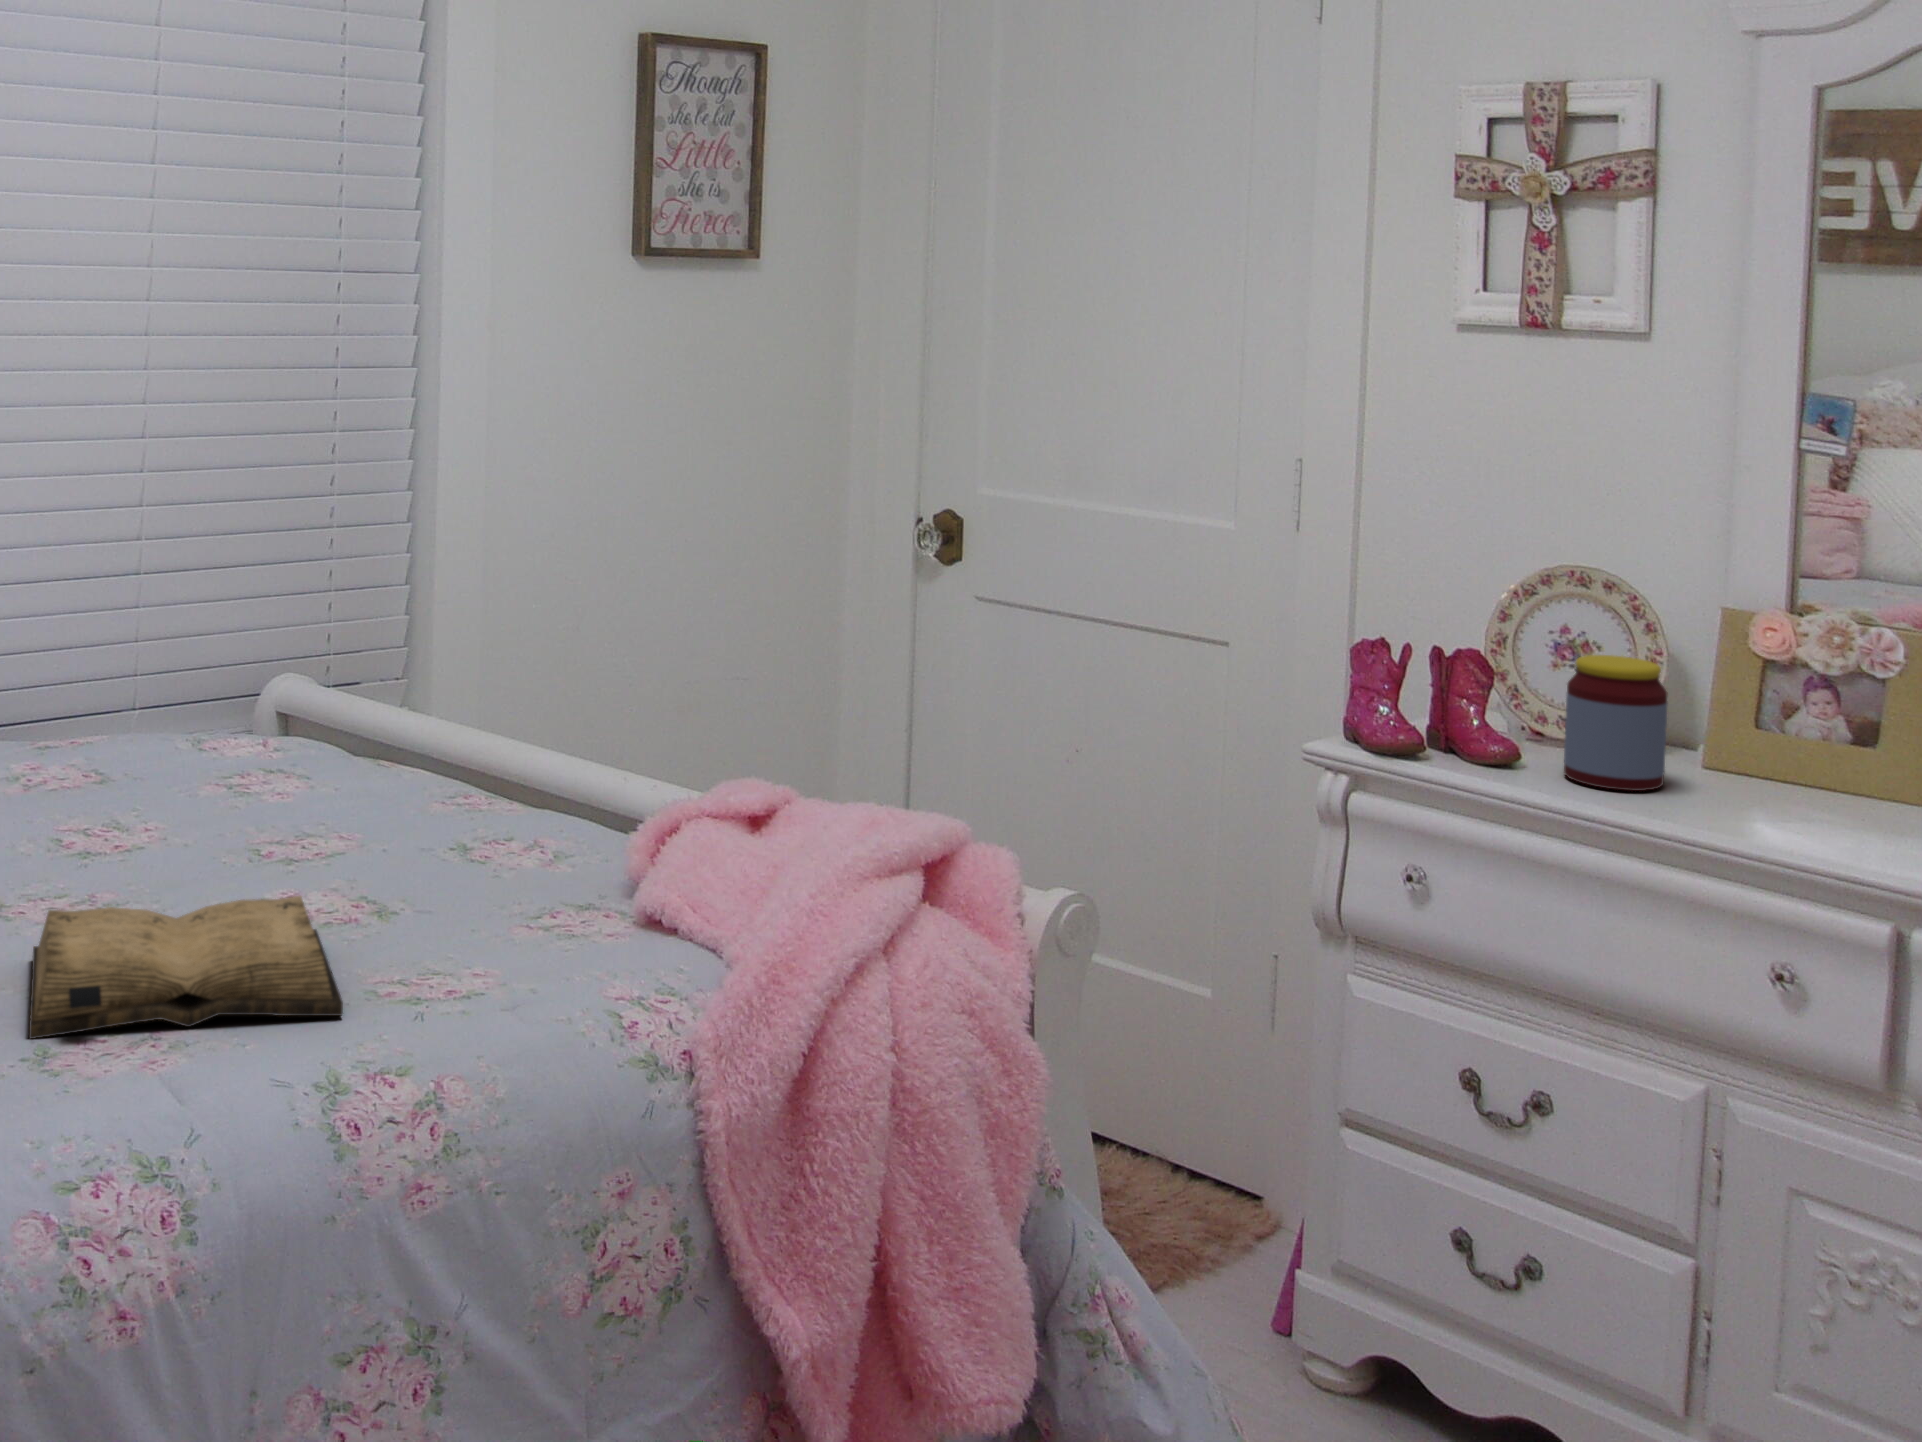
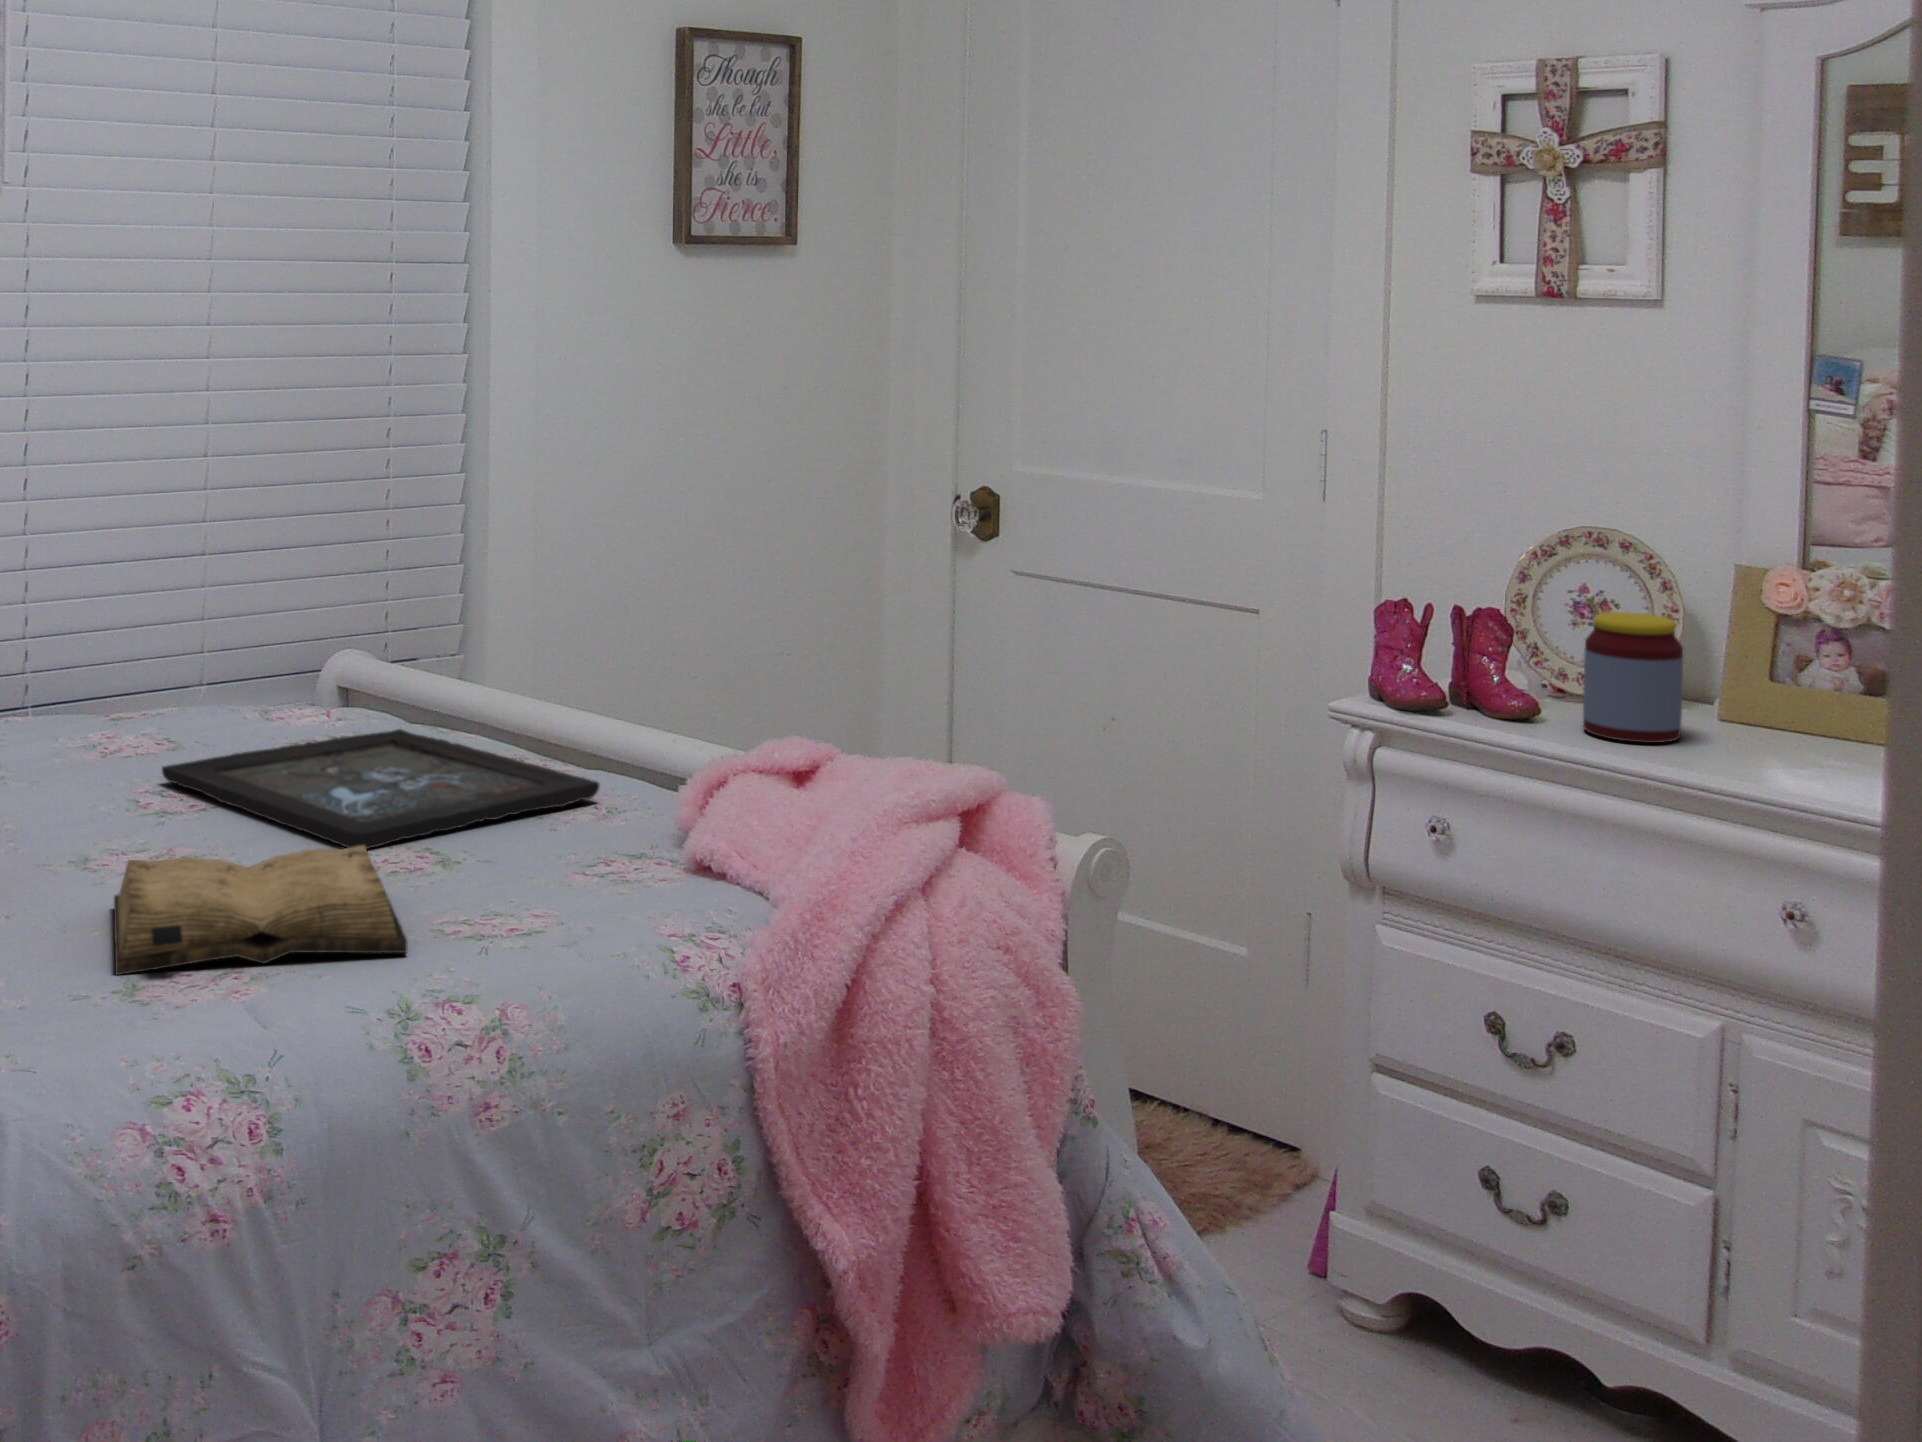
tray: none [93,760,552,896] -> present [162,729,600,849]

